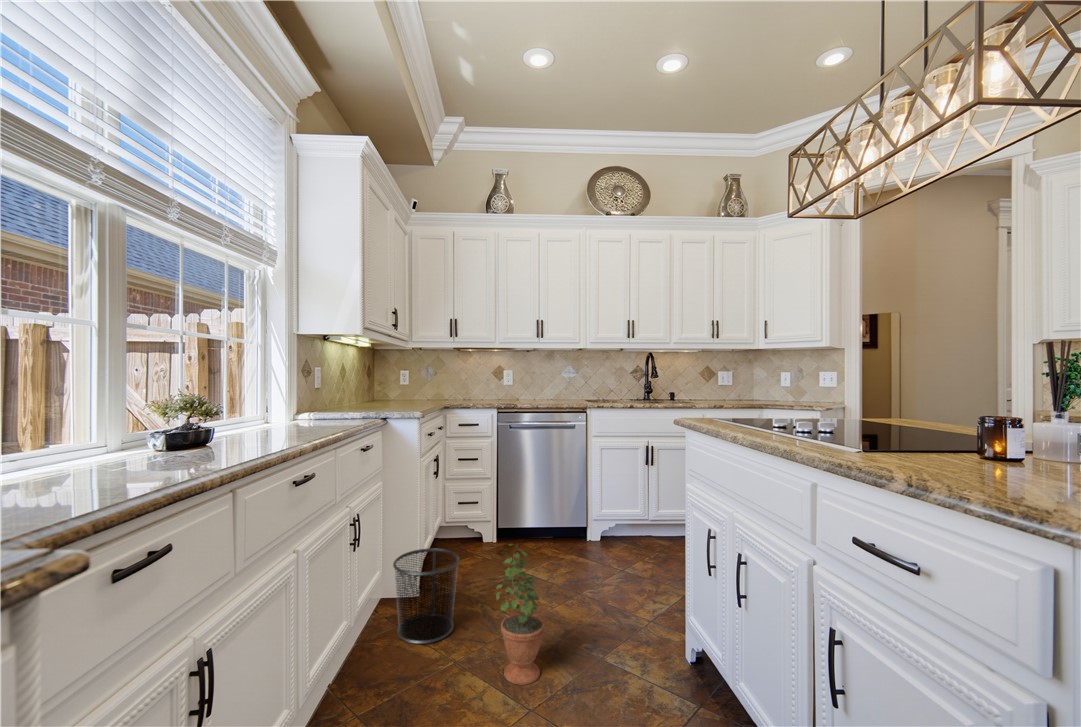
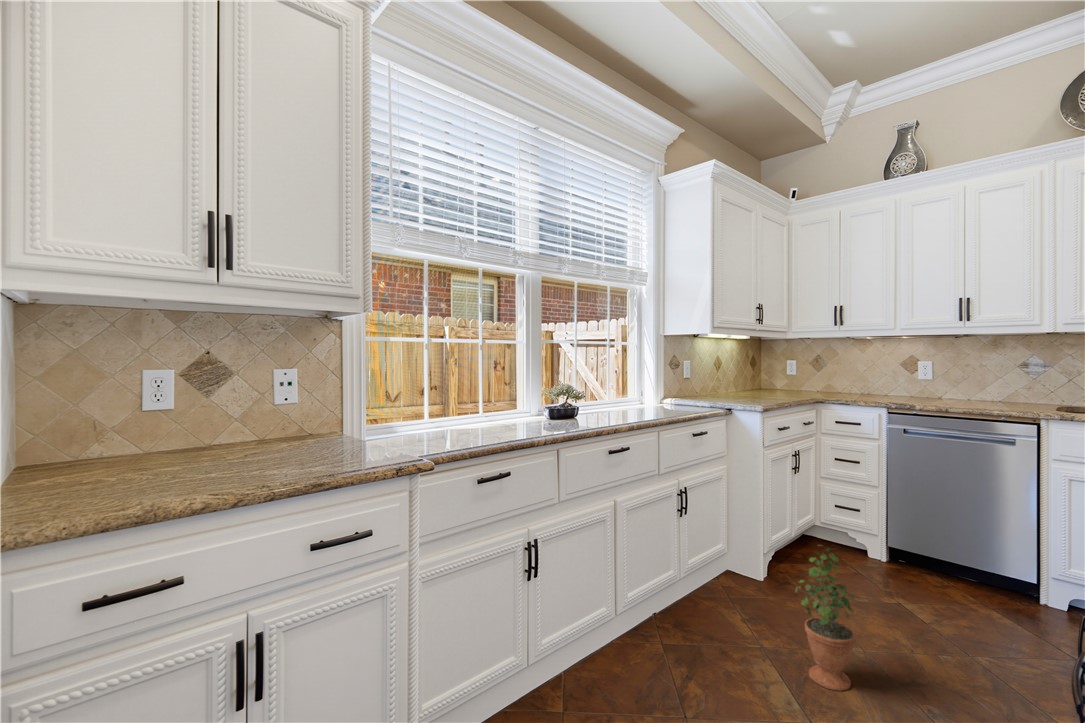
waste bin: present [393,548,459,644] -> none [724,533,790,620]

